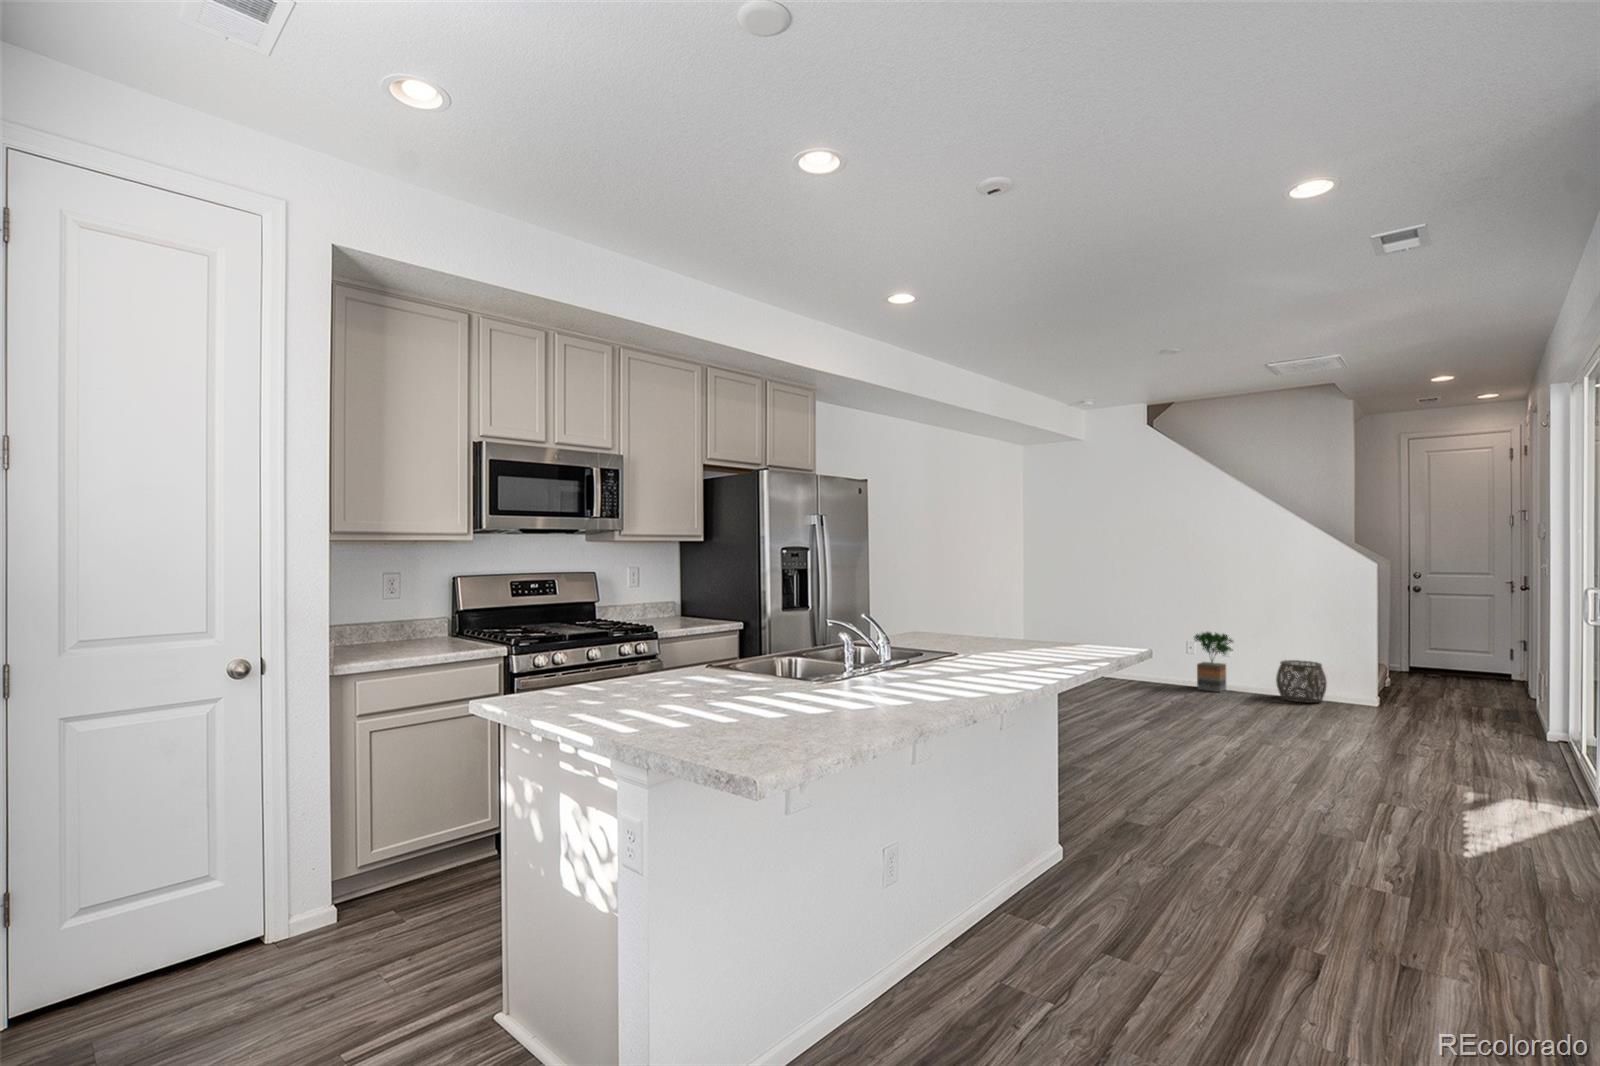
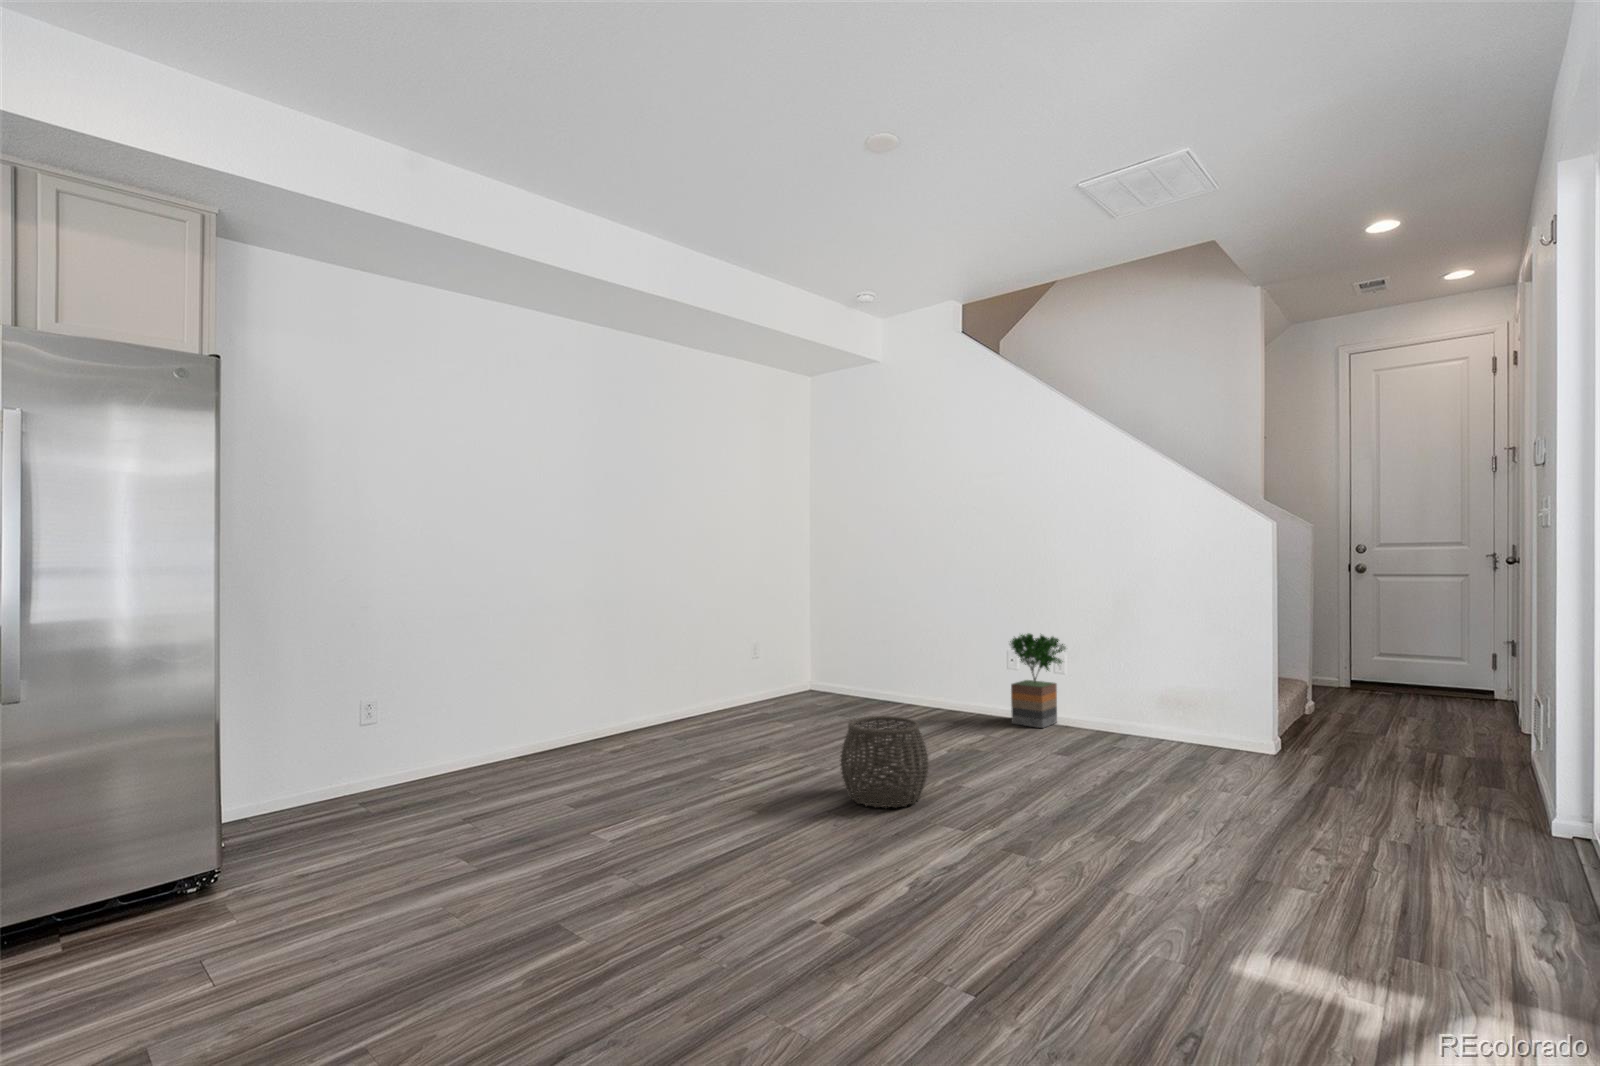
woven basket: present [1276,660,1327,703] -> present [840,716,929,808]

